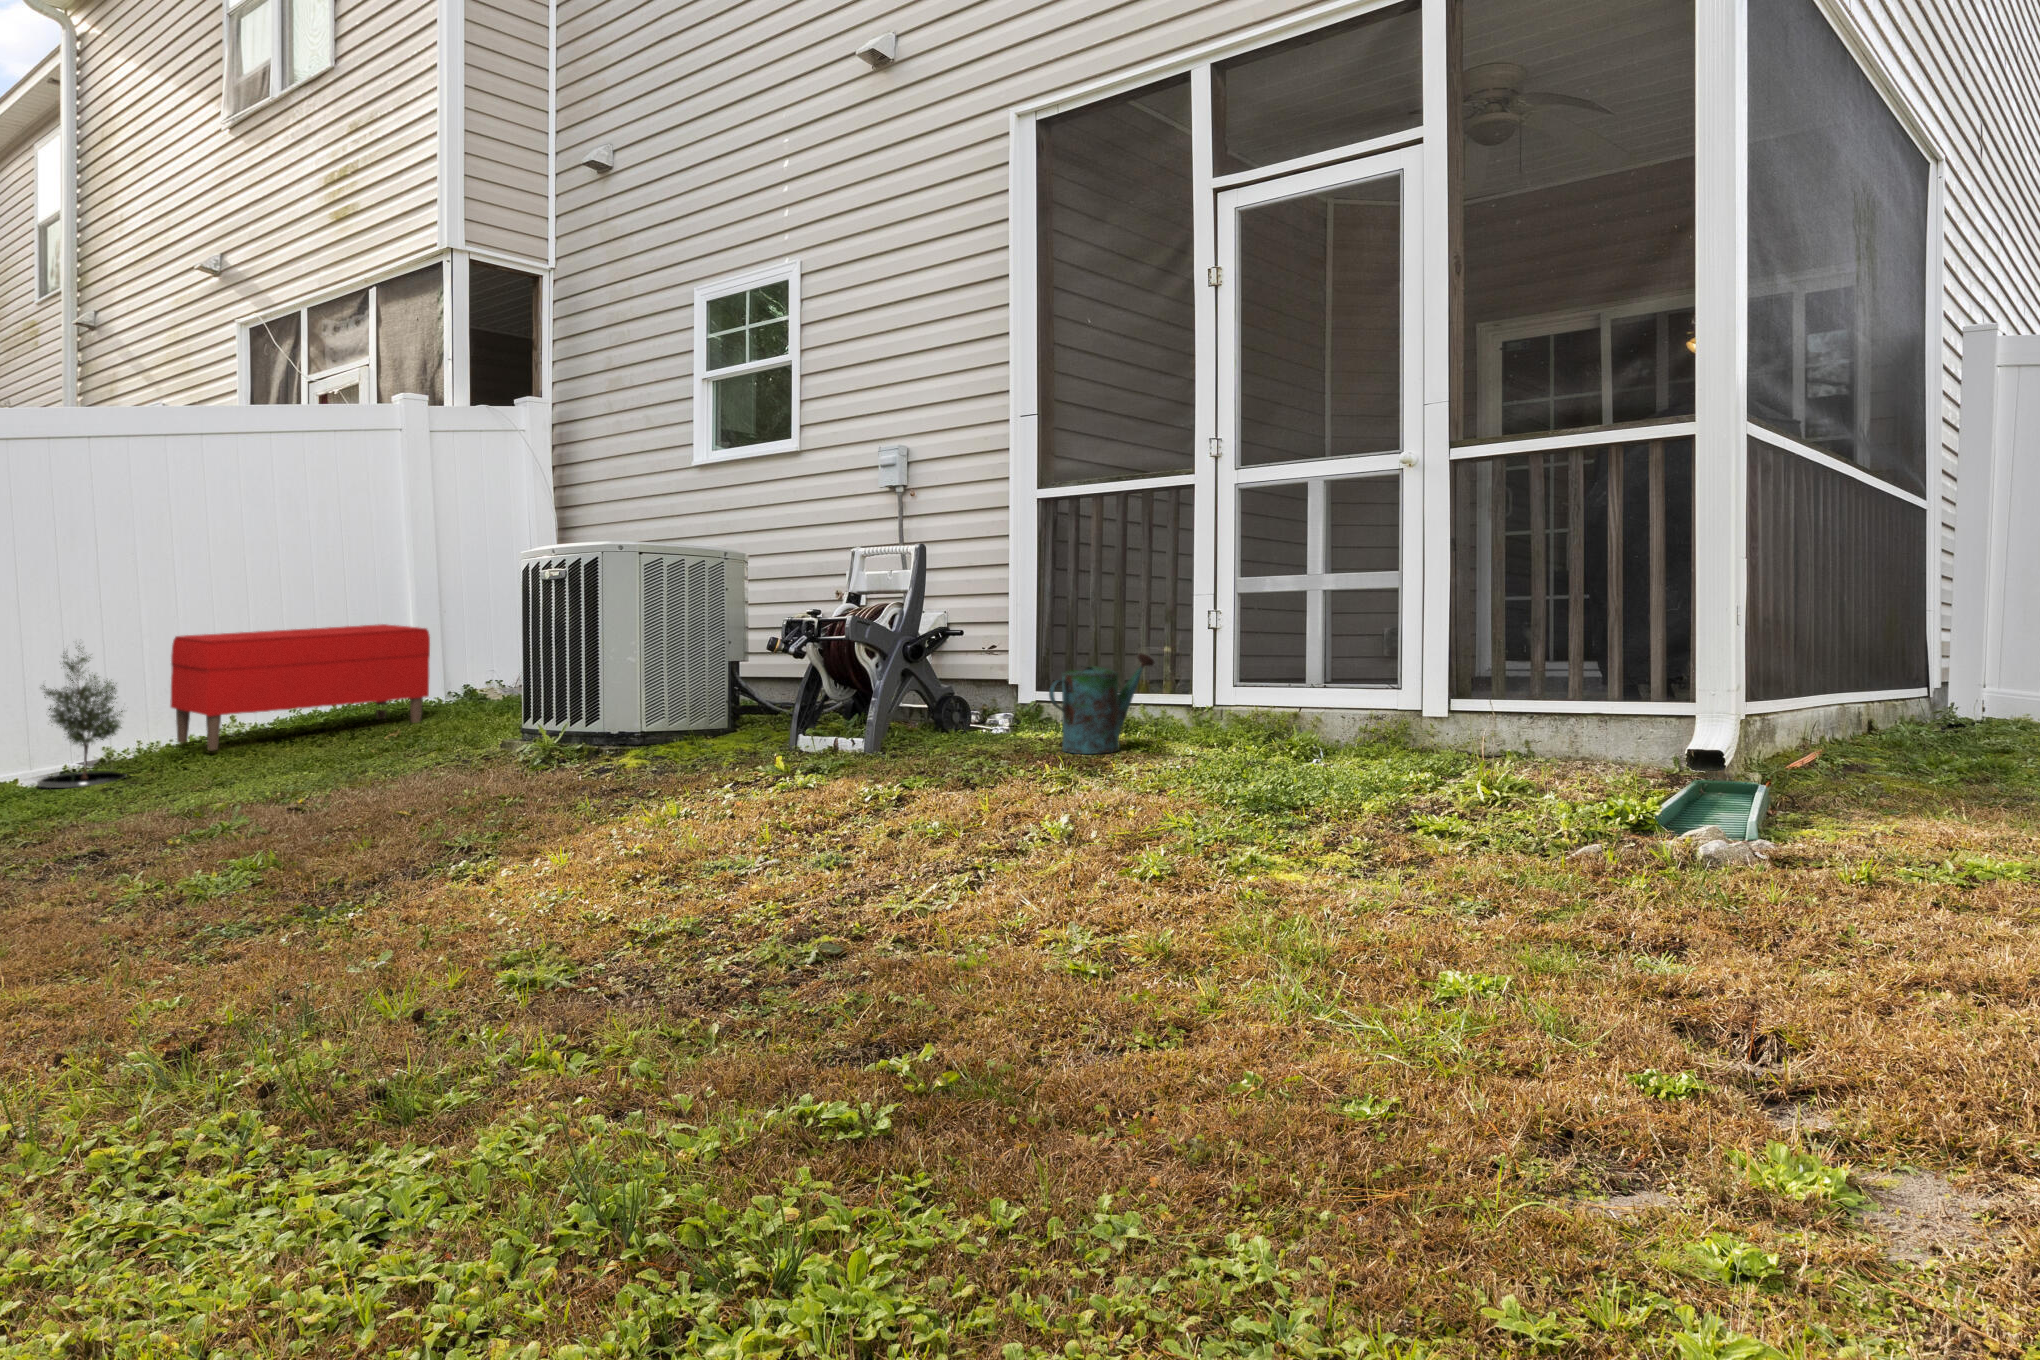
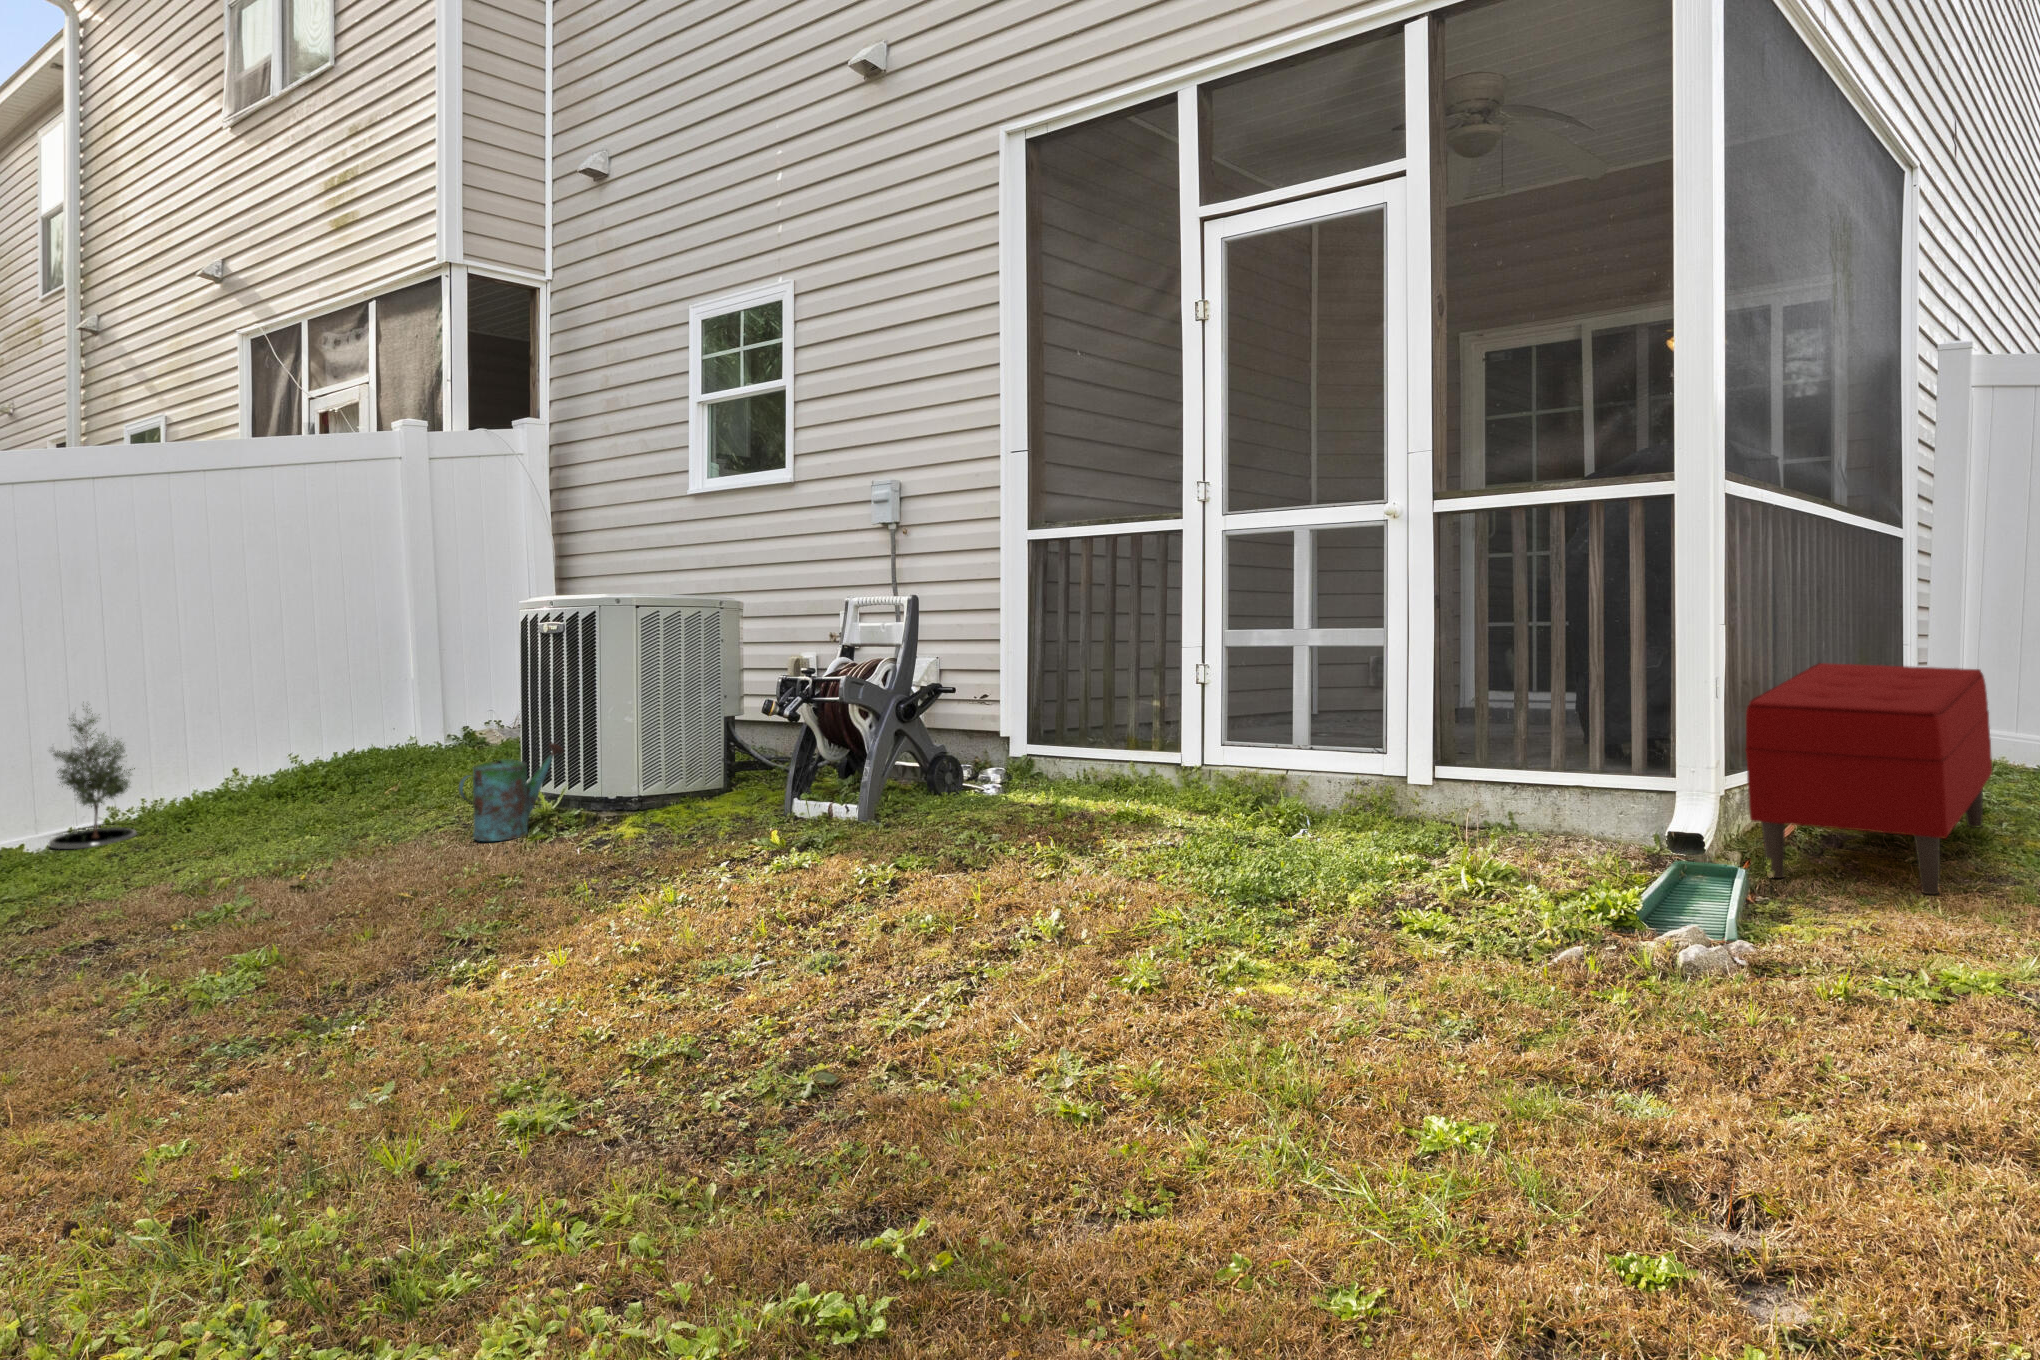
bench: present [170,624,430,750] -> present [1745,663,1992,894]
watering can: present [1049,653,1154,754] -> present [459,743,564,841]

